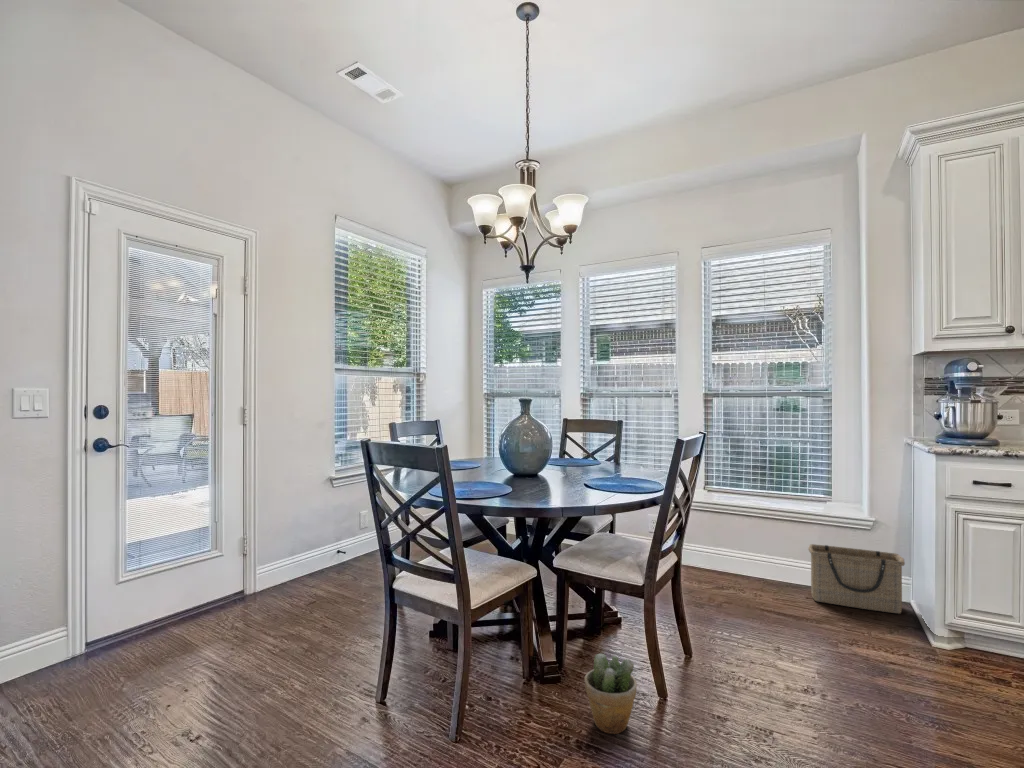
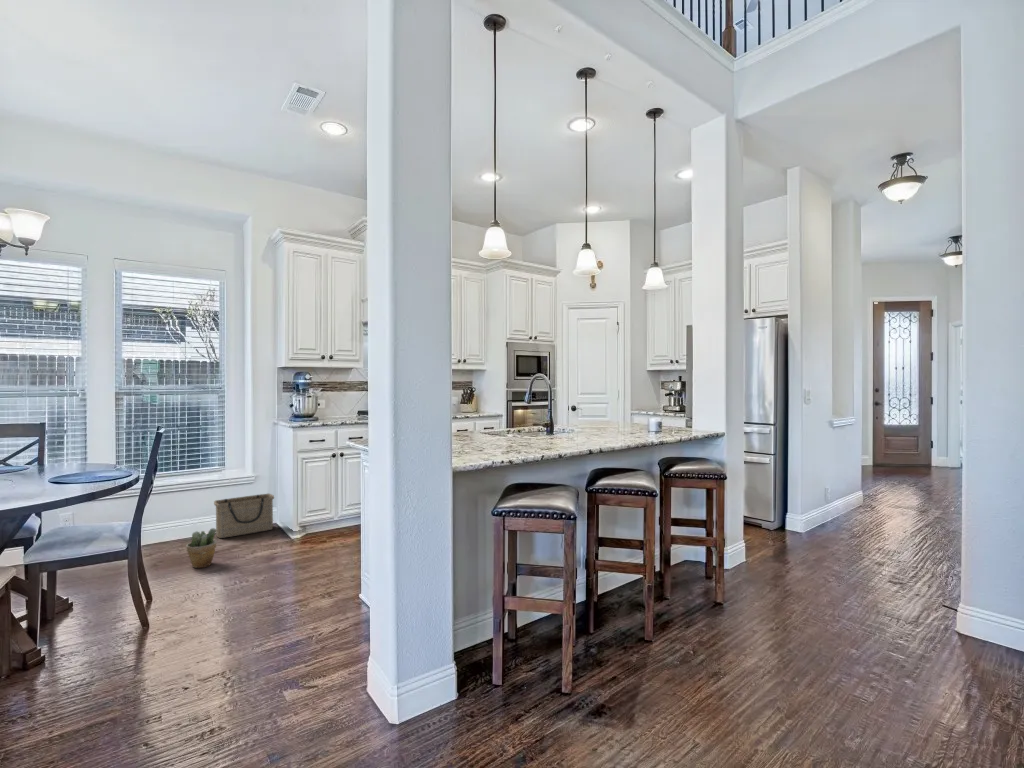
potted plant: present [585,654,637,734] -> present [186,528,217,568]

